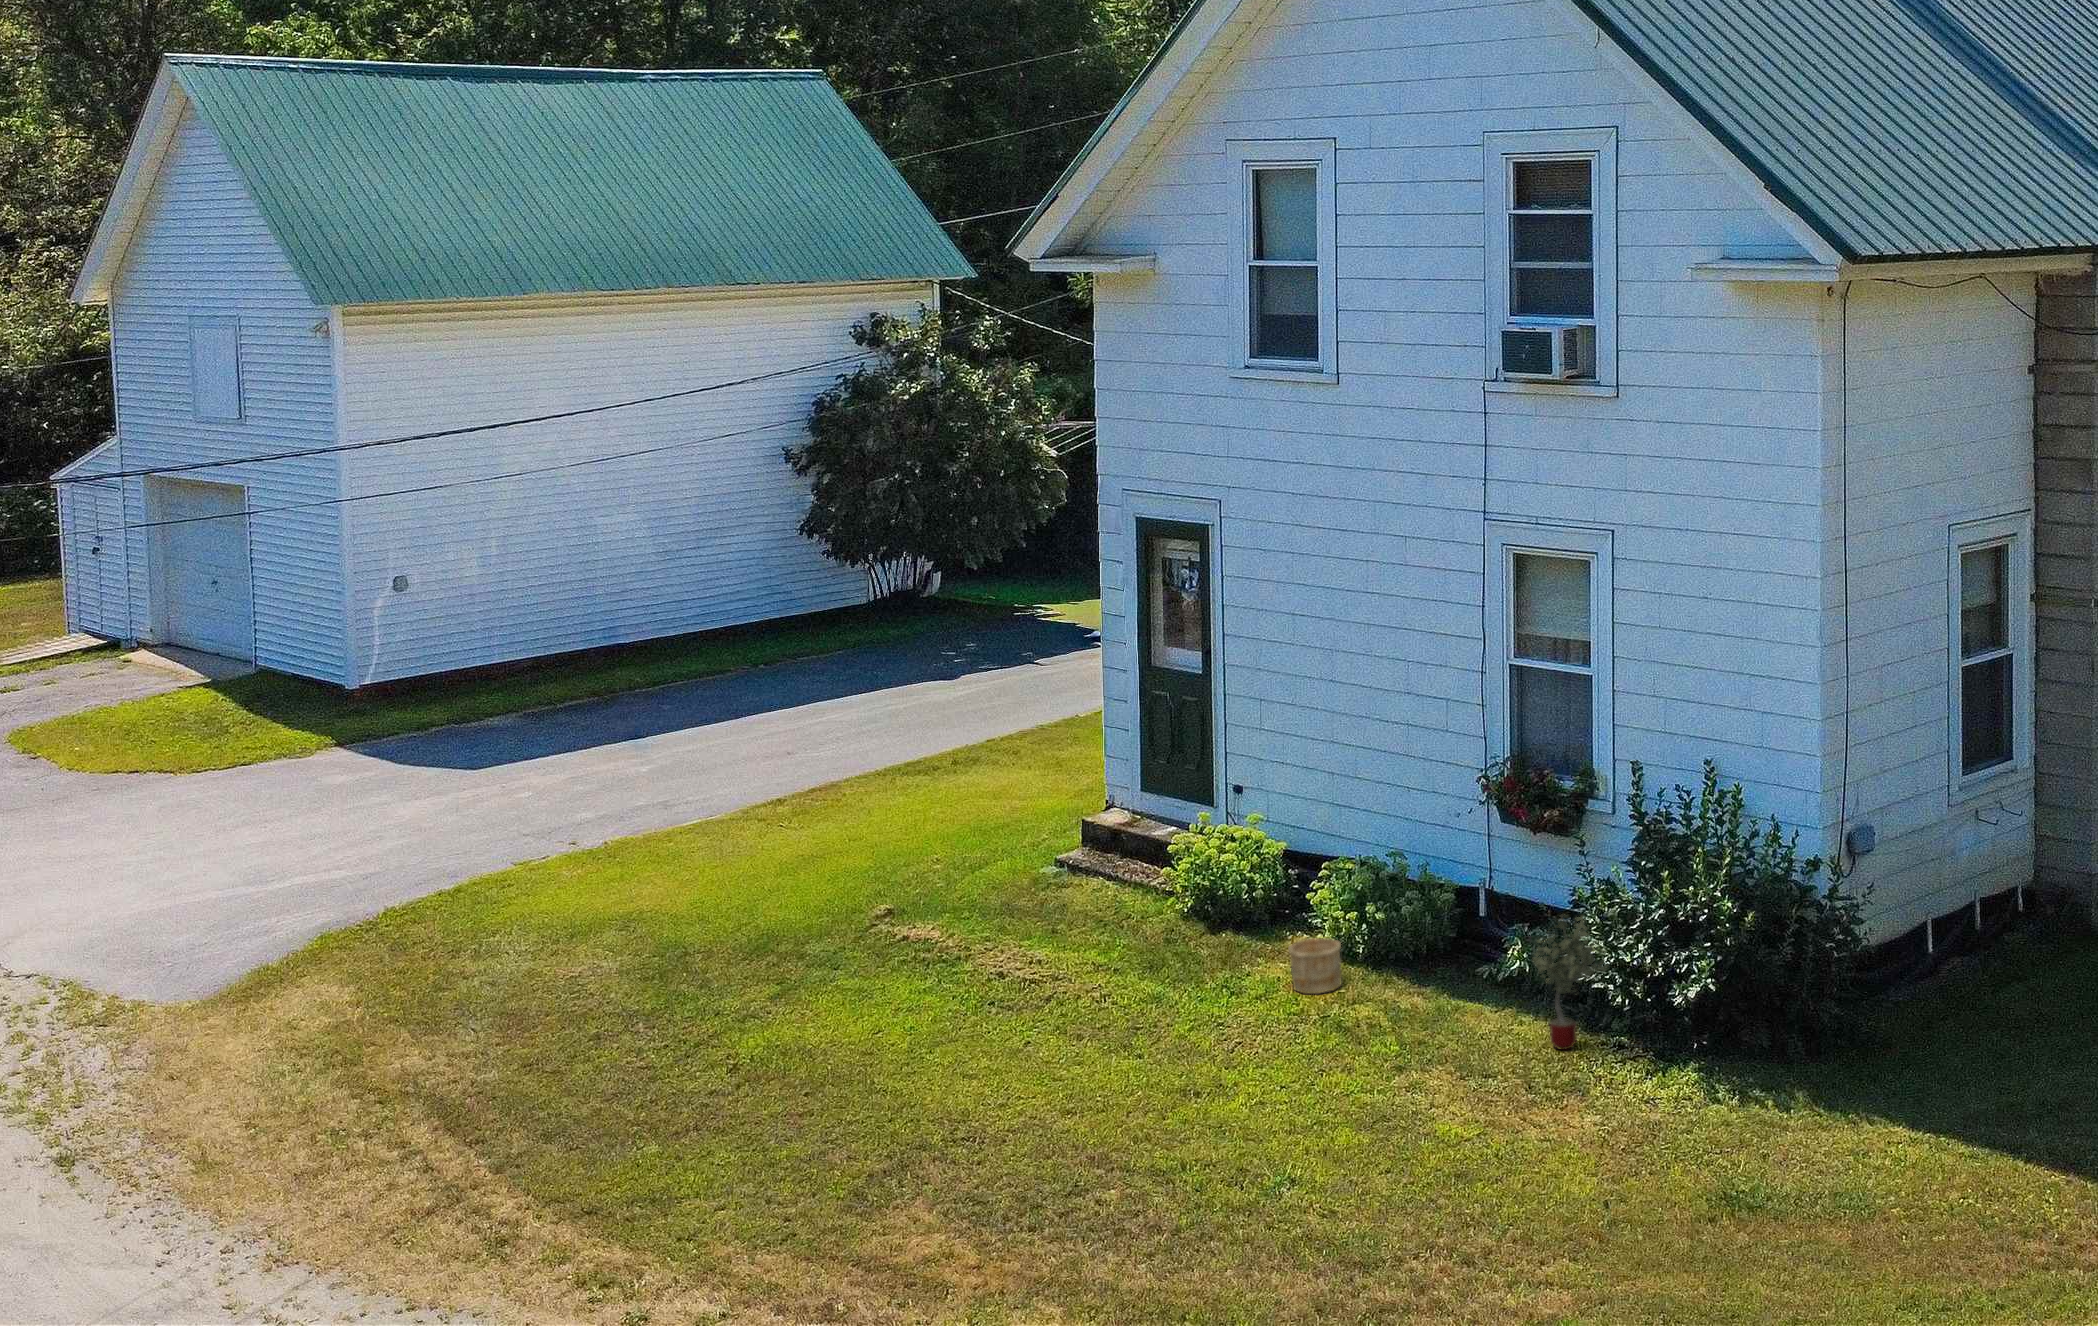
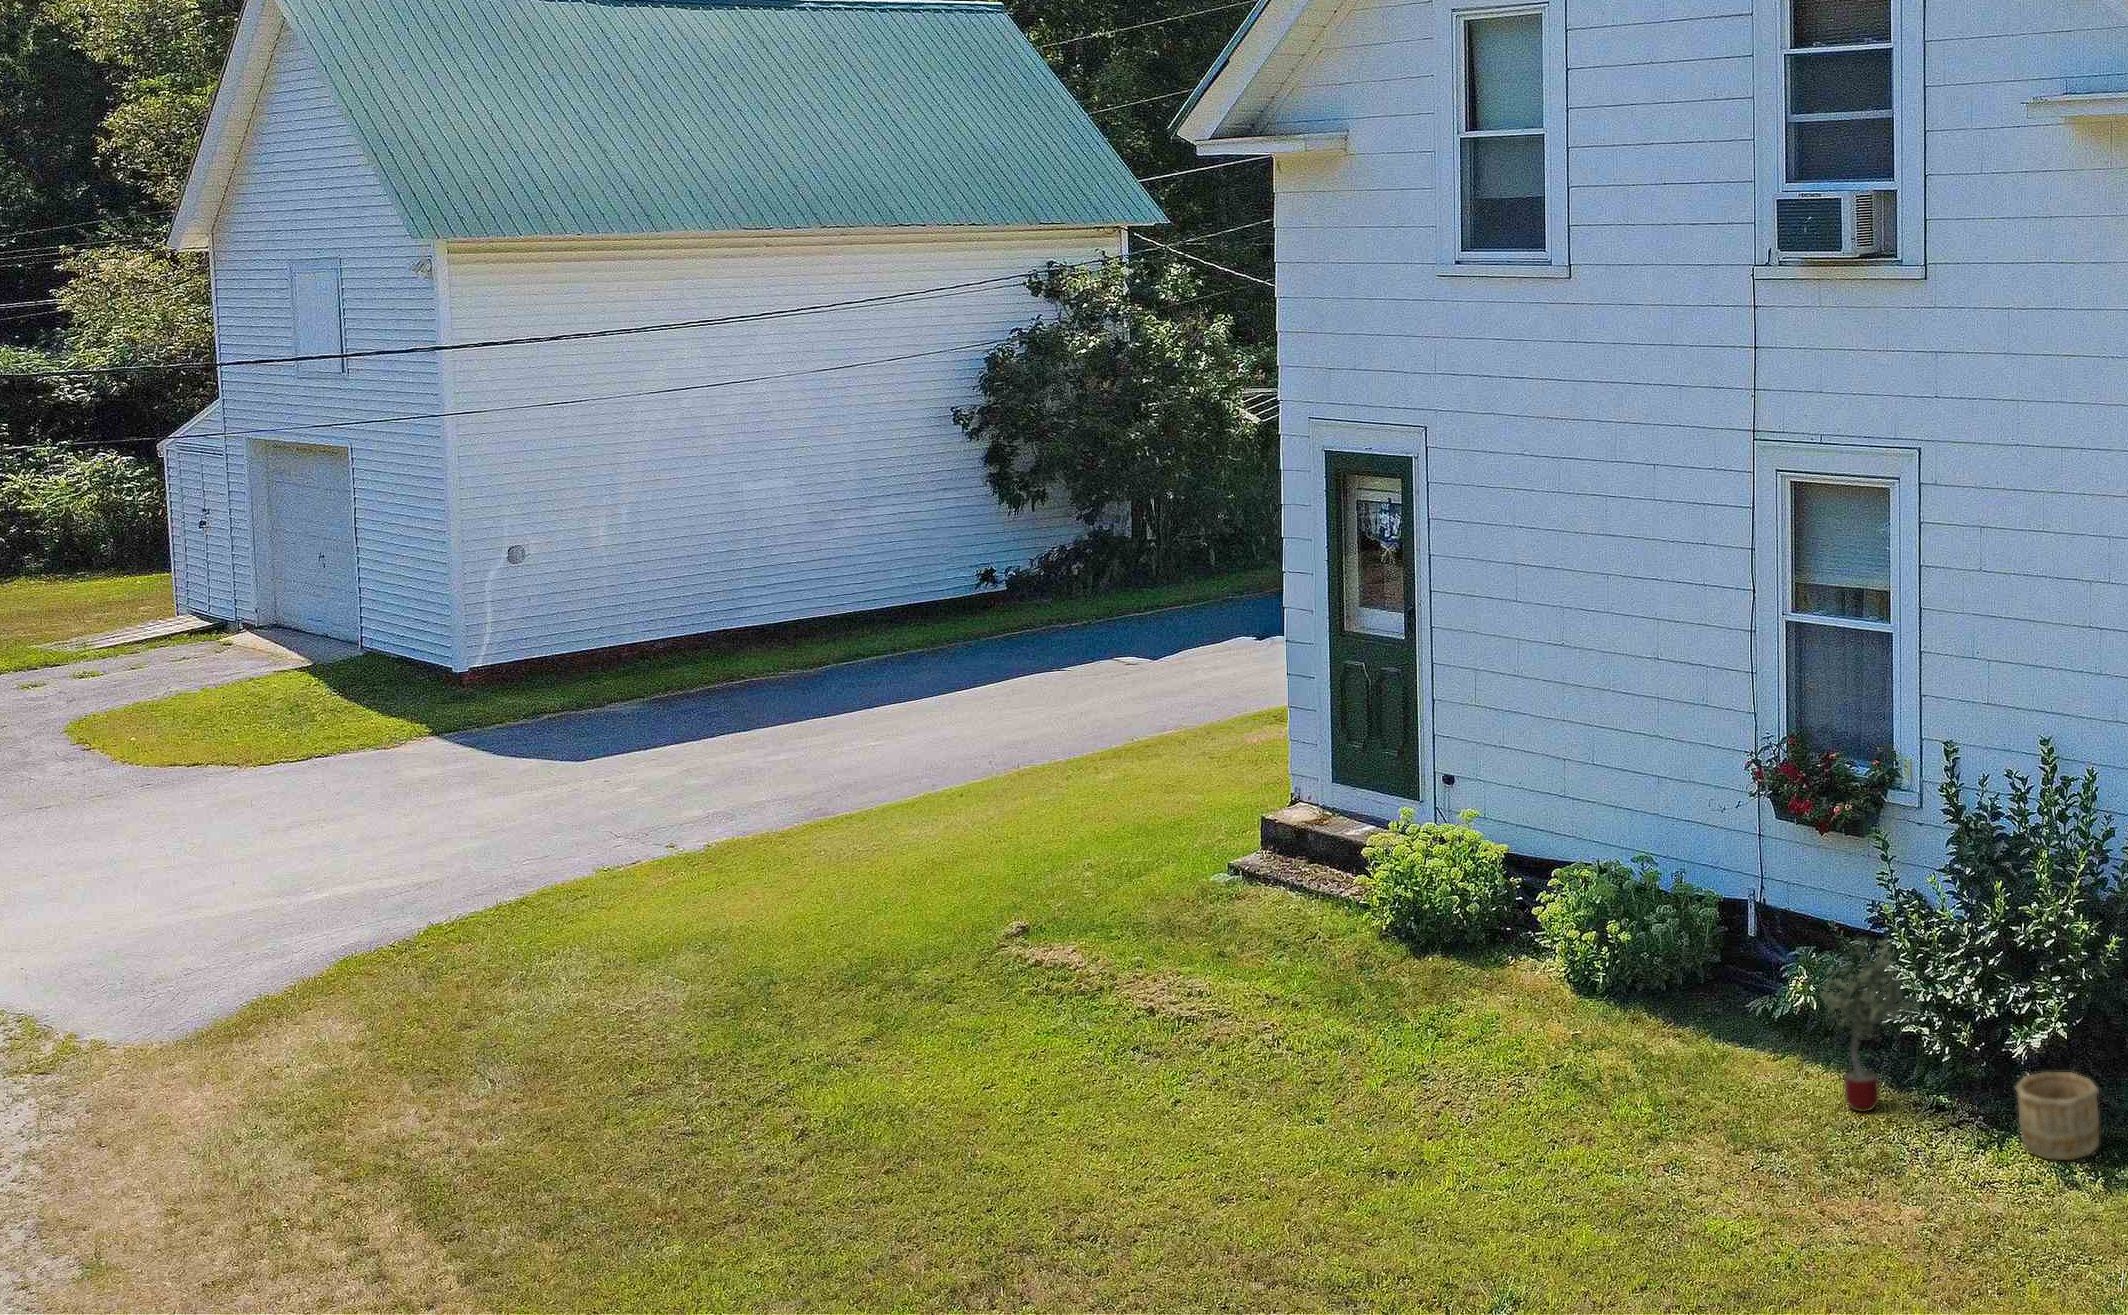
wooden bucket: present [1288,938,1341,994] -> present [2016,1072,2099,1160]

